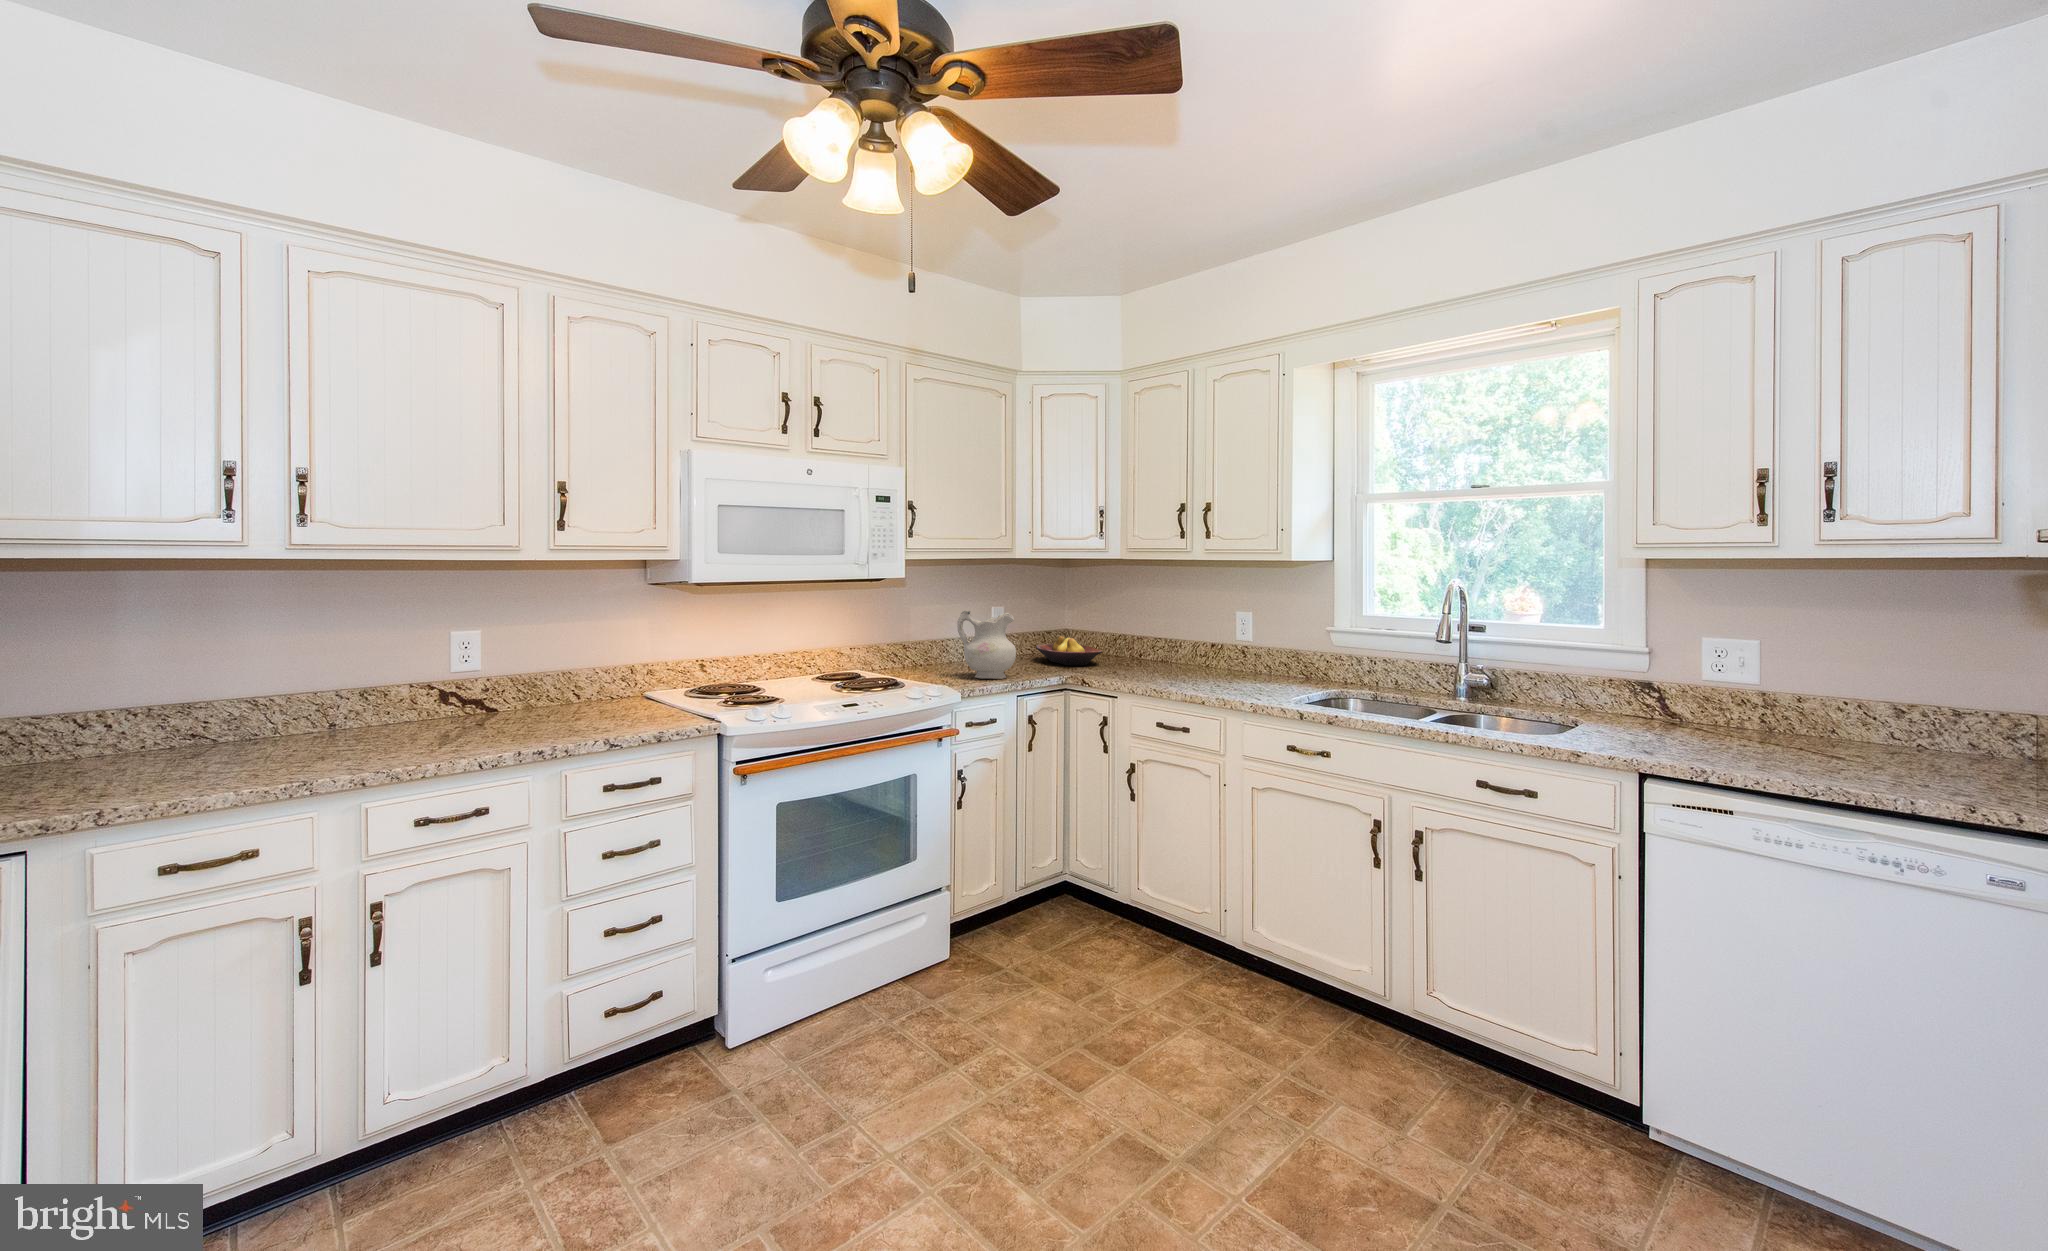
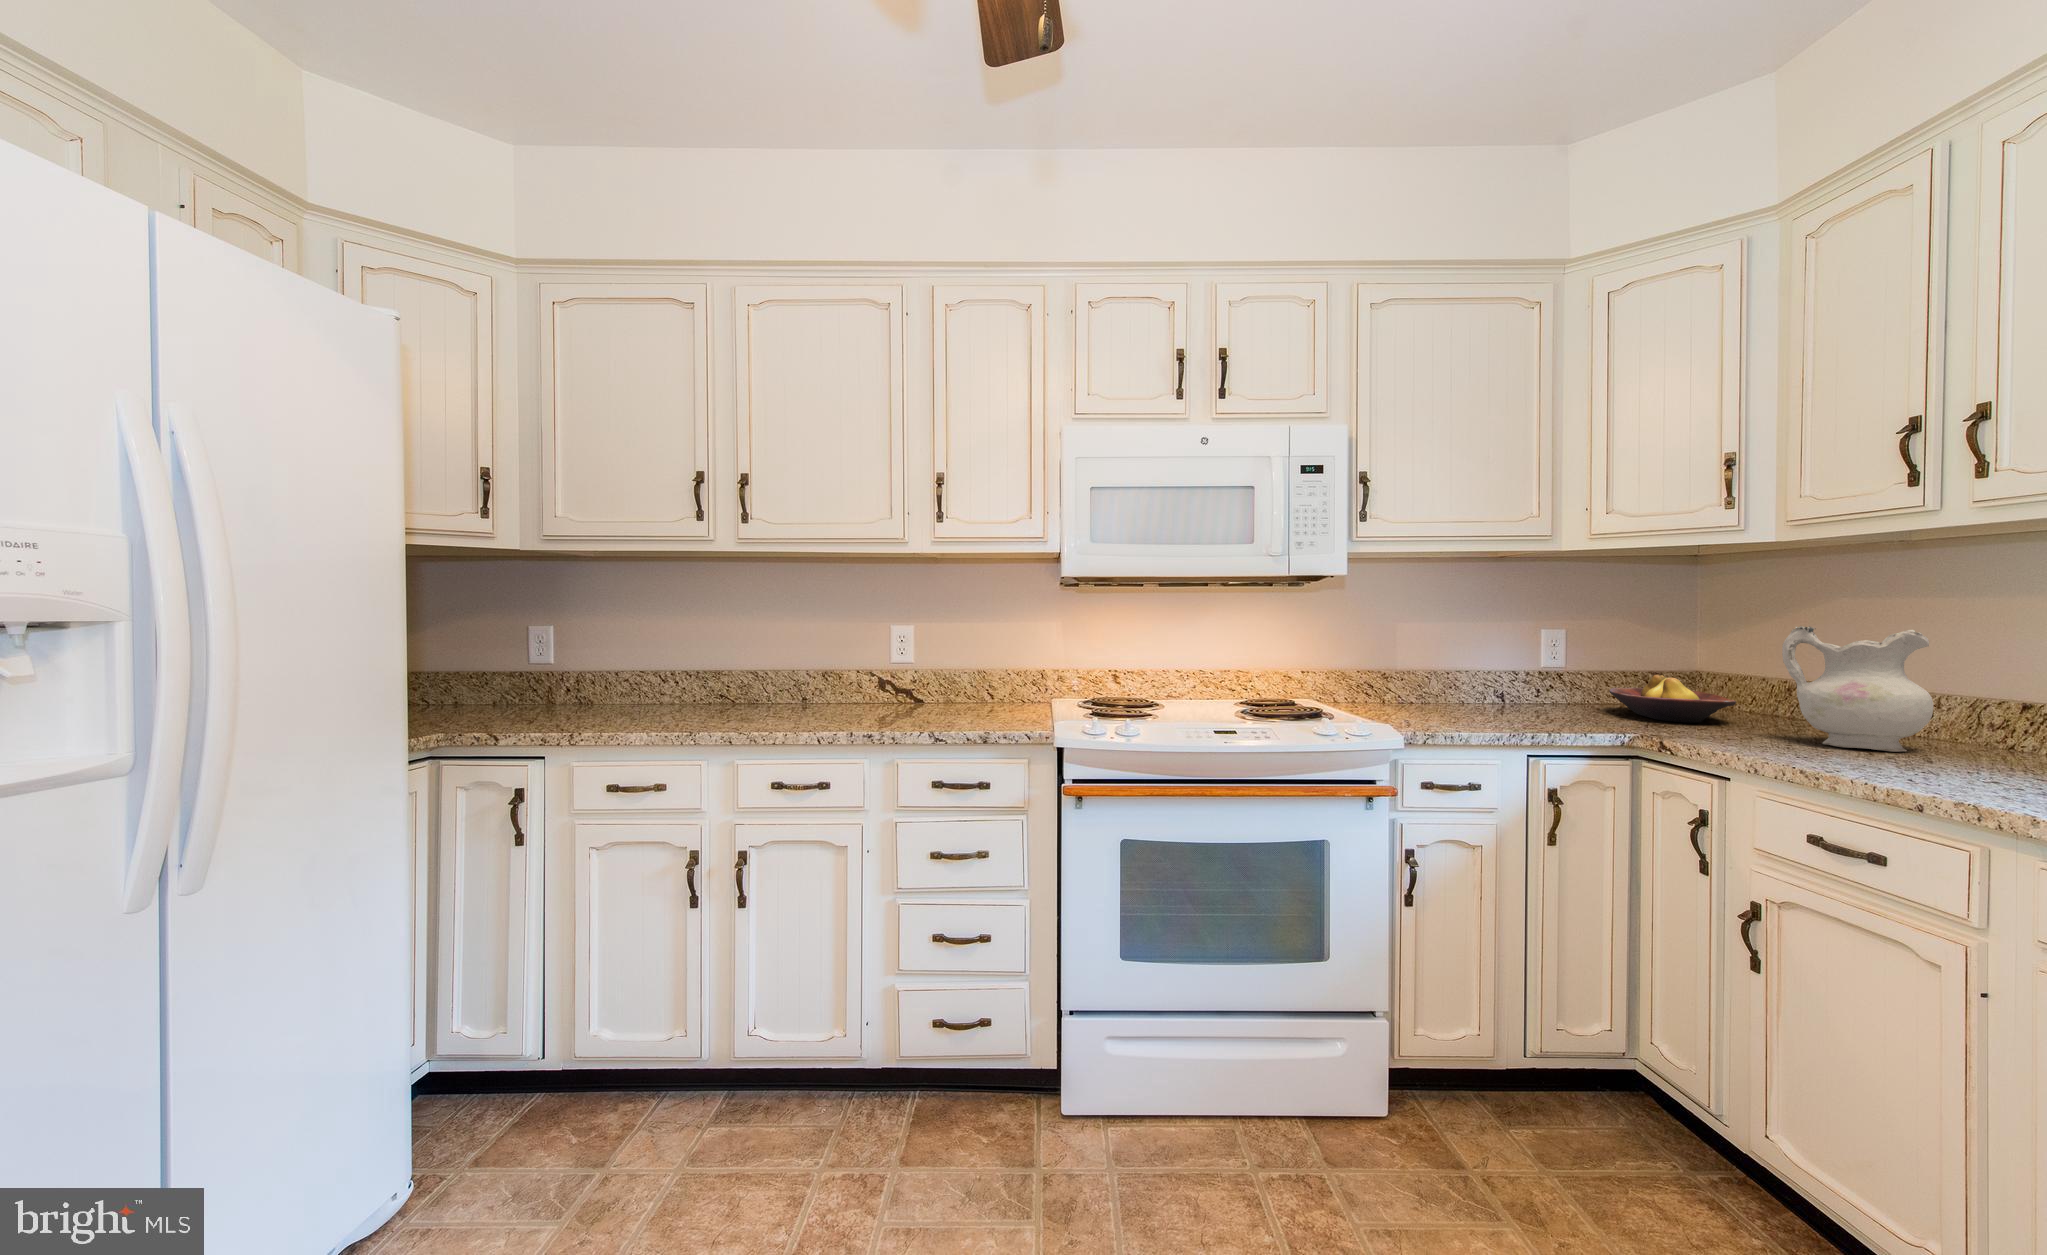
ceramic pitcher: present [957,611,1016,679] -> present [1782,626,1933,752]

